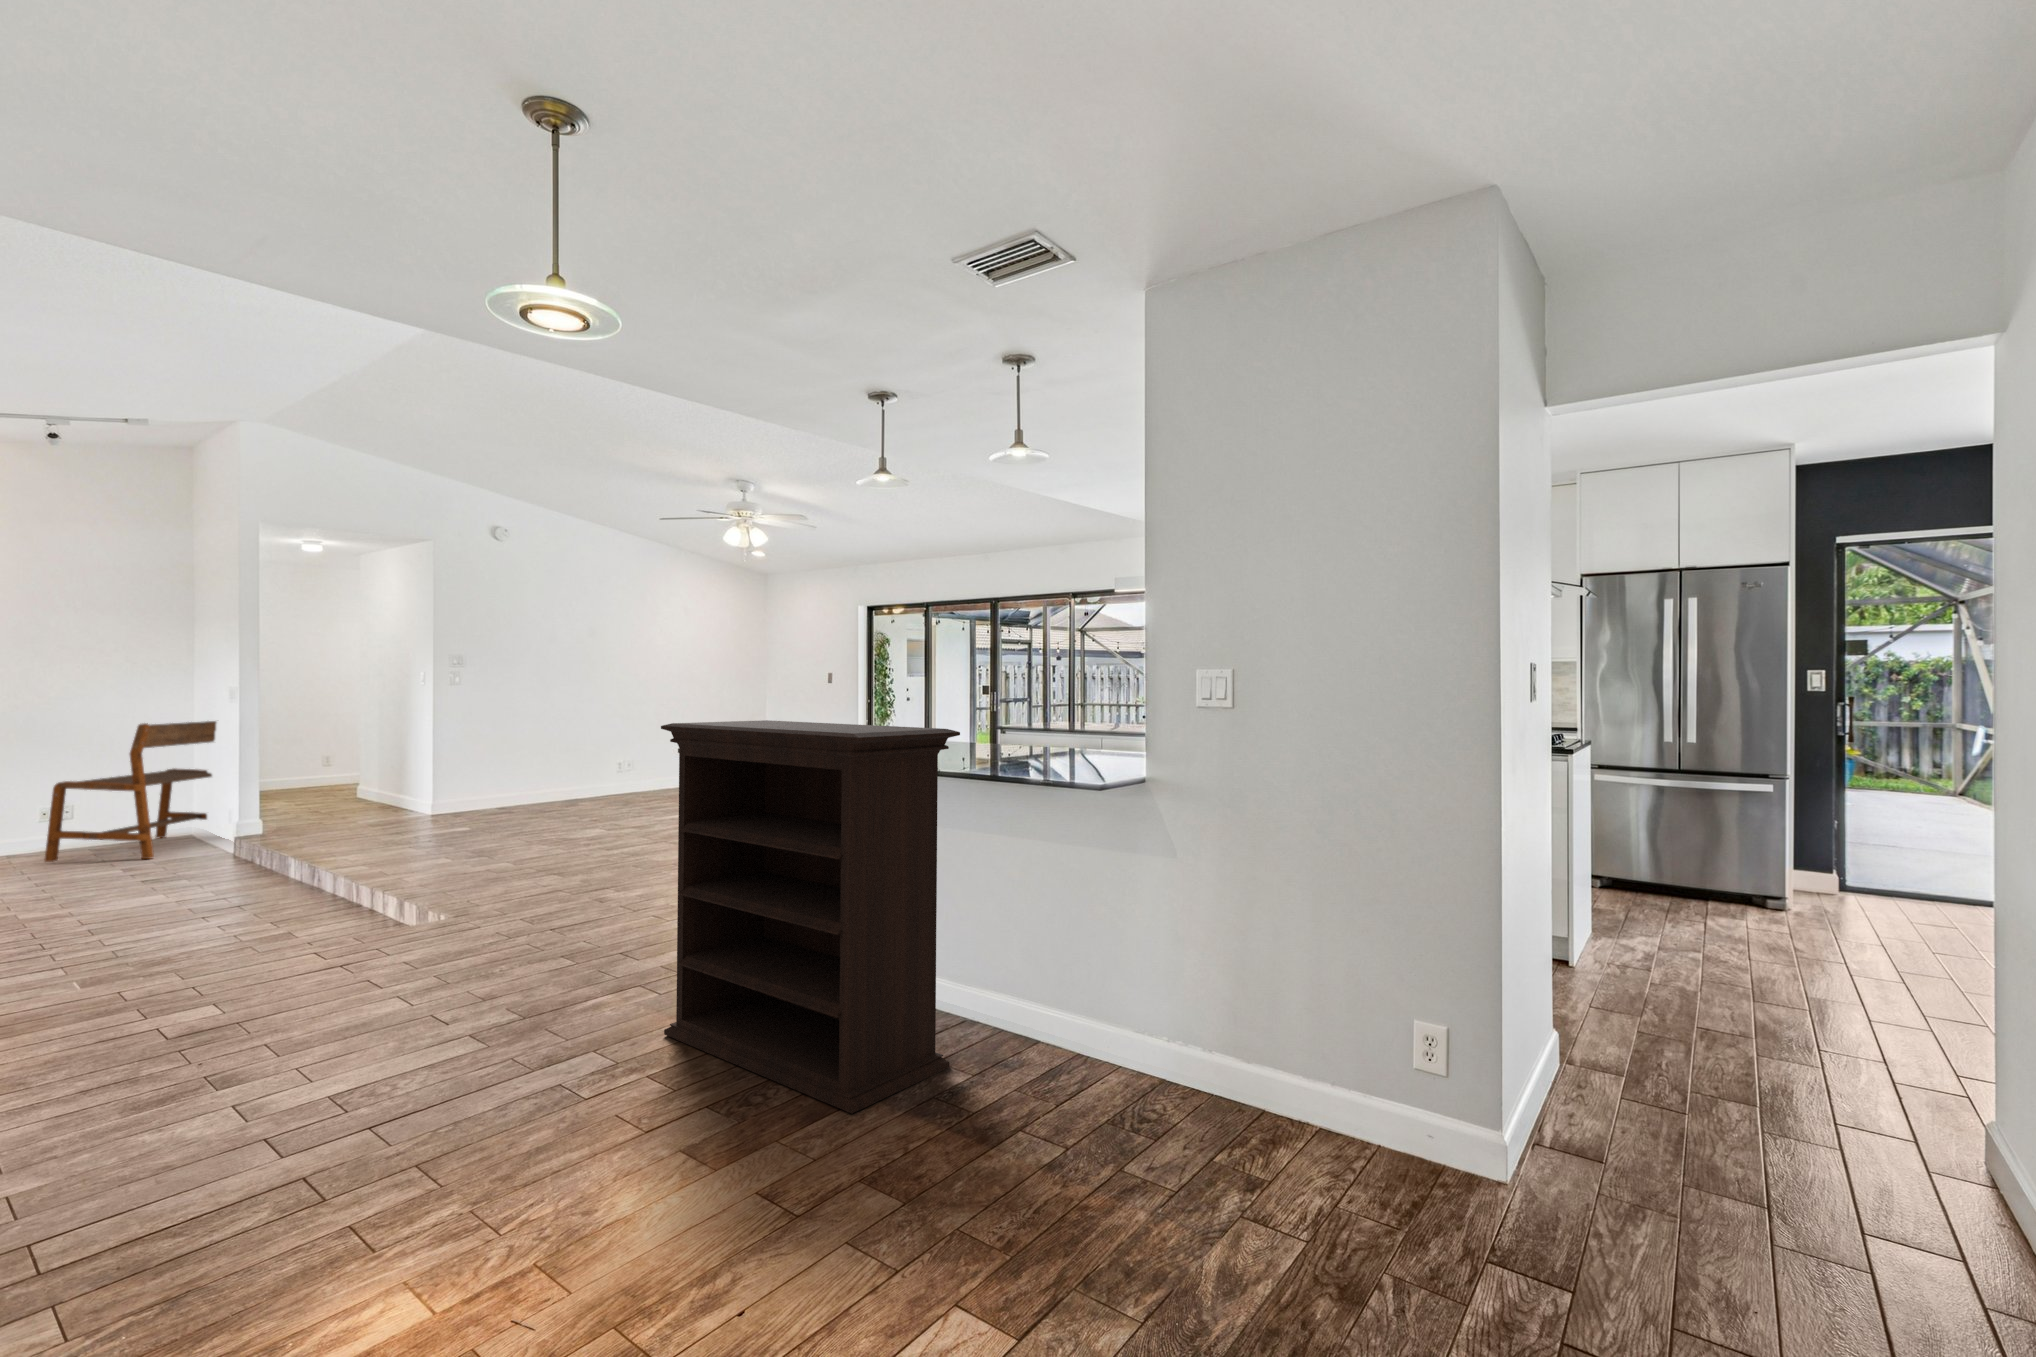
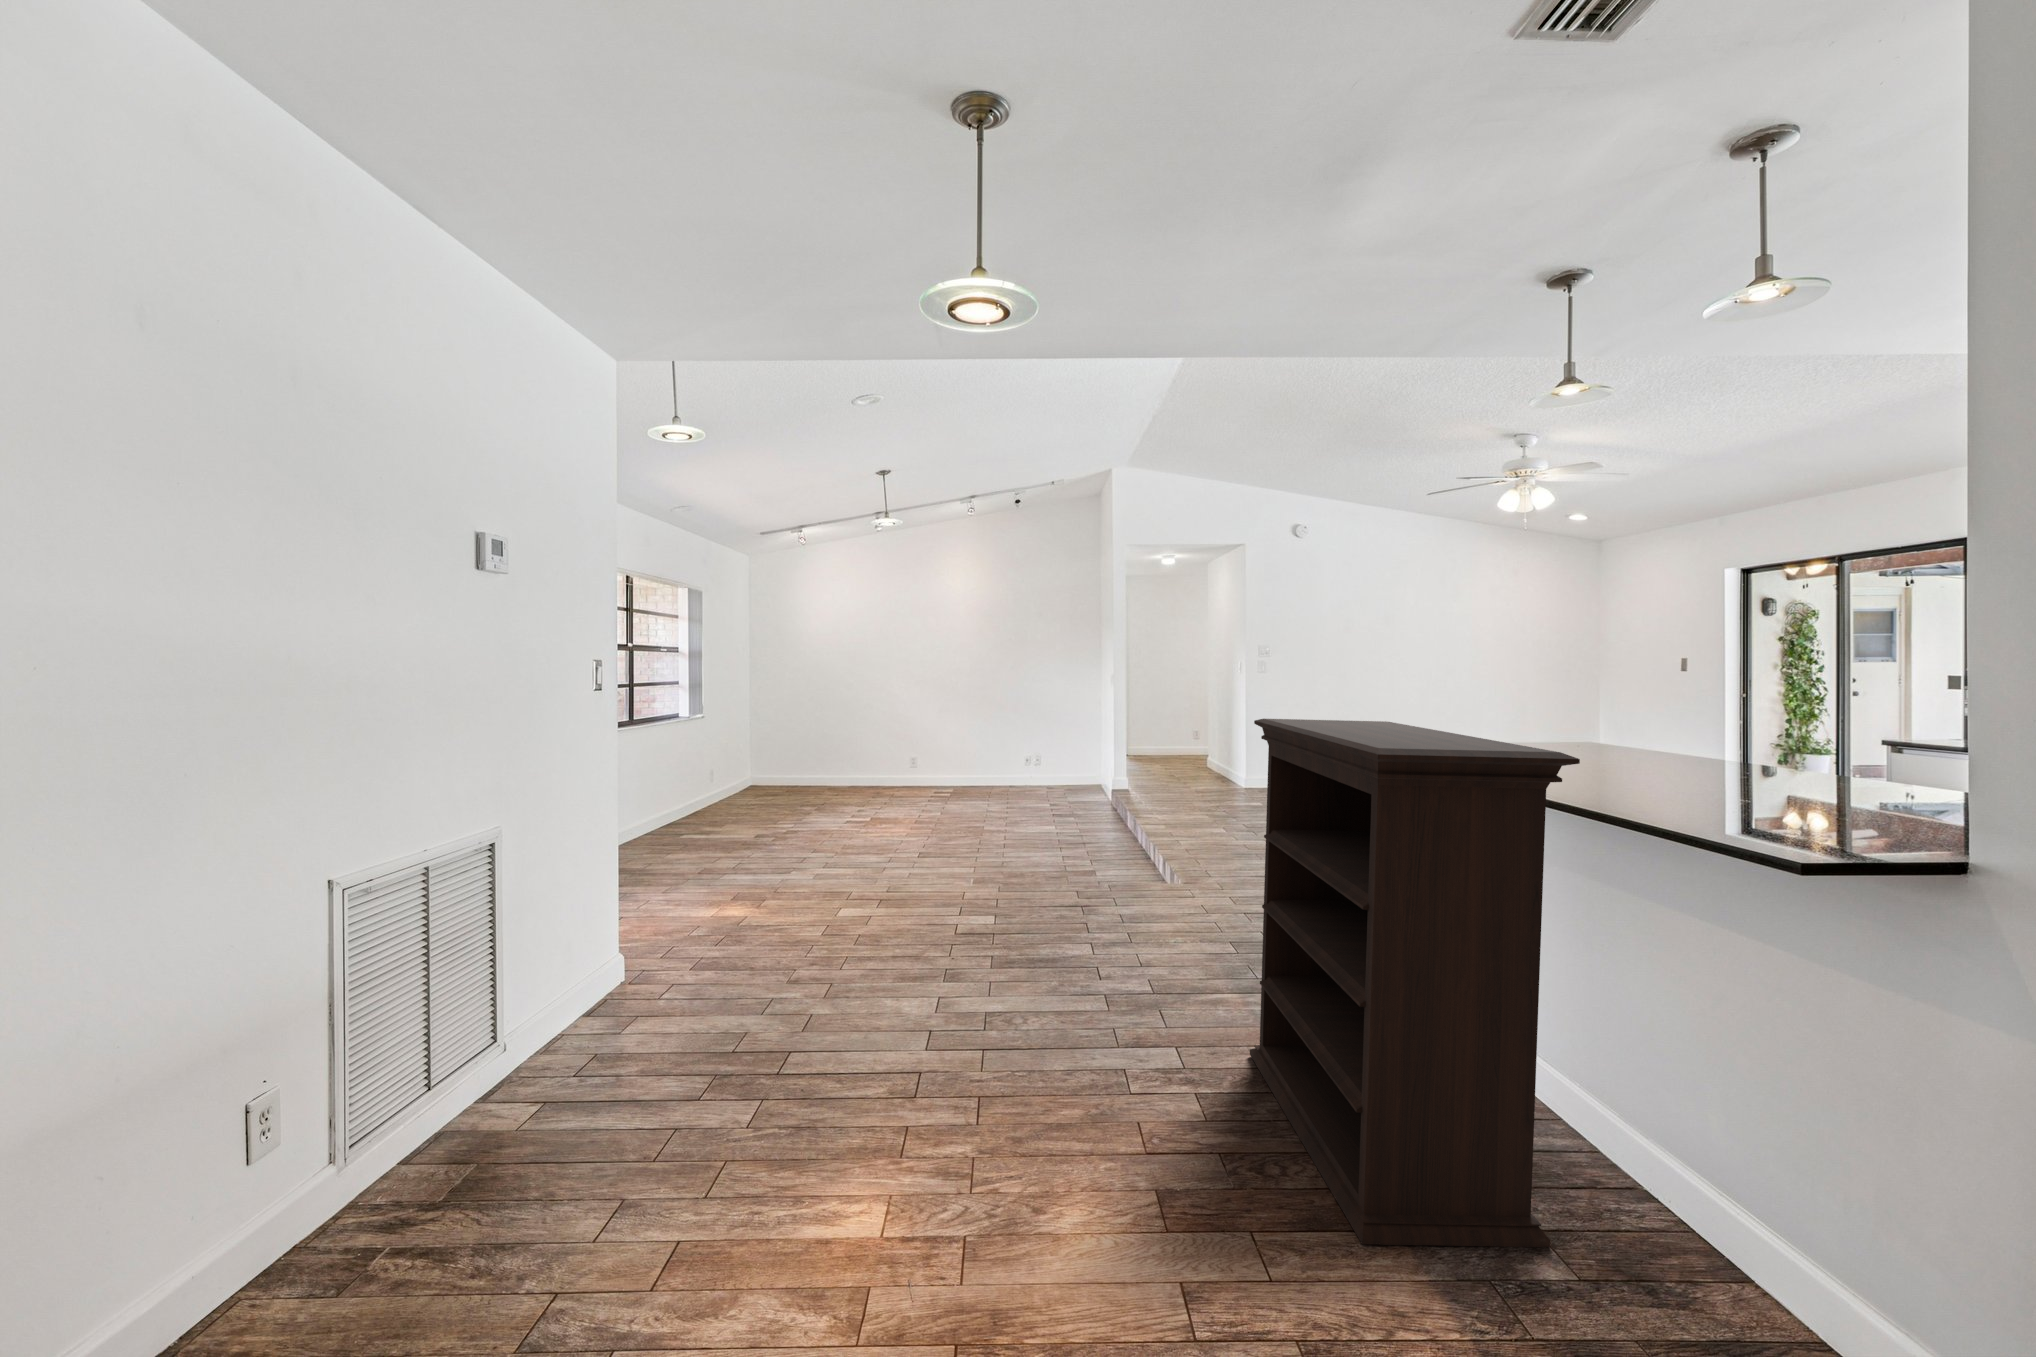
bench: present [44,721,216,862] -> none [1001,692,1110,793]

